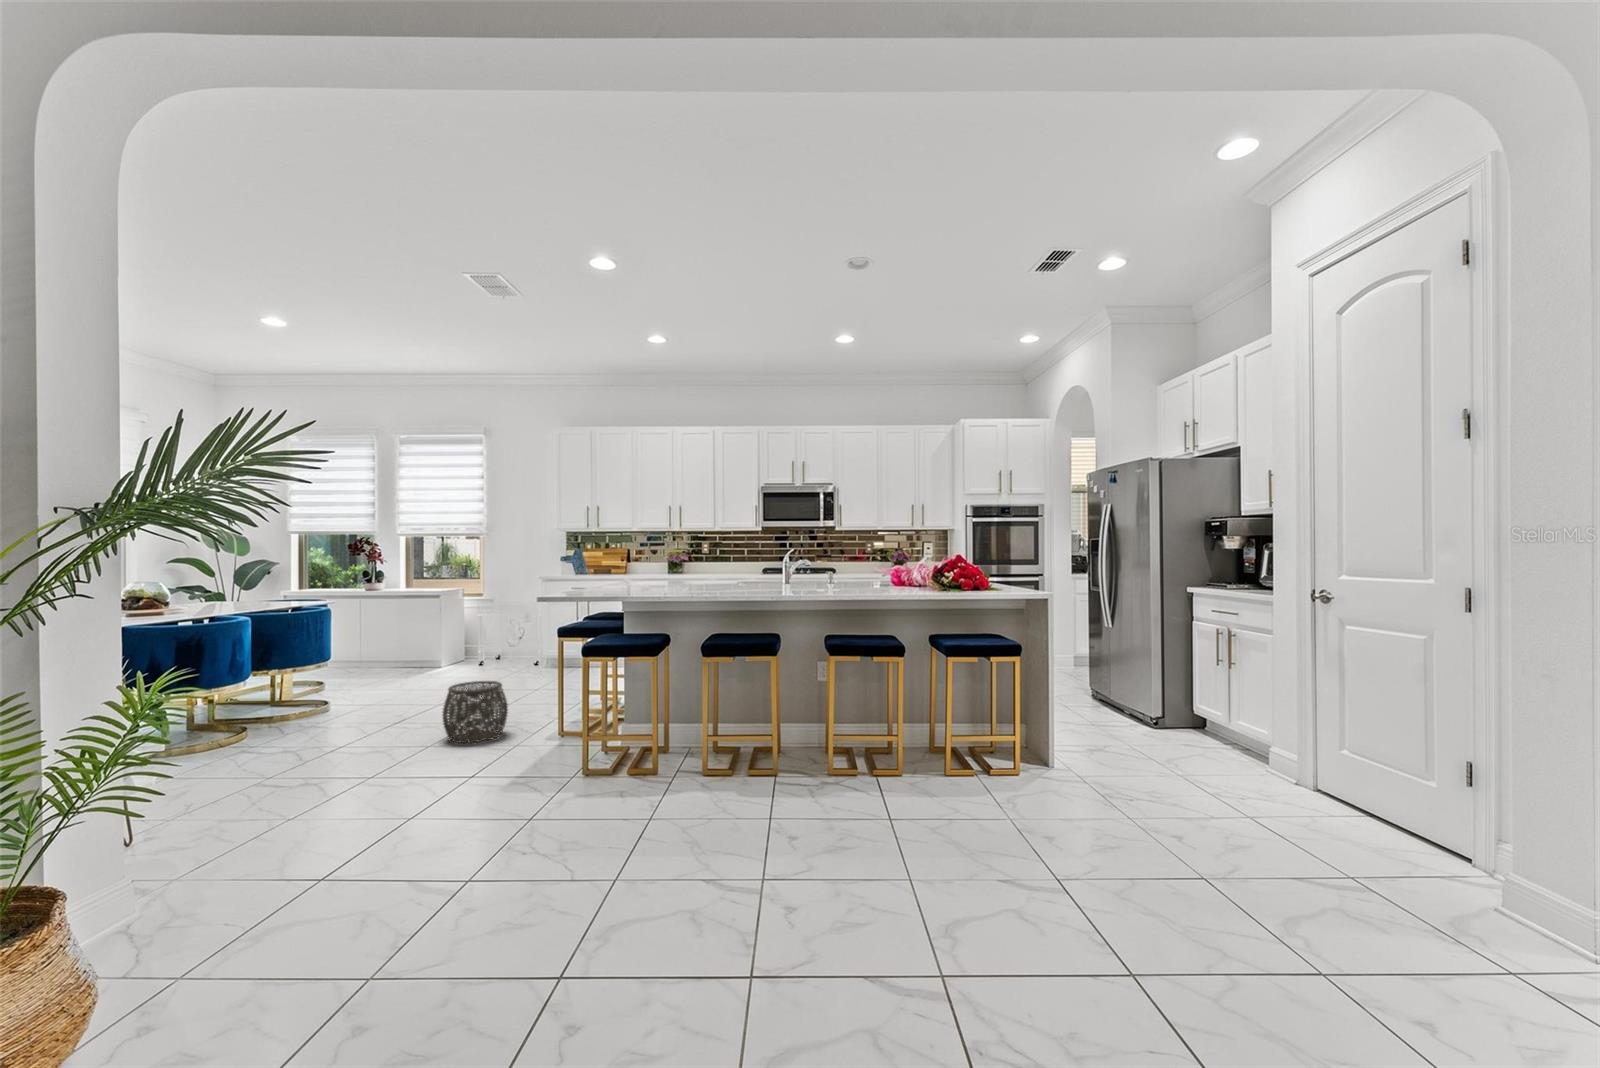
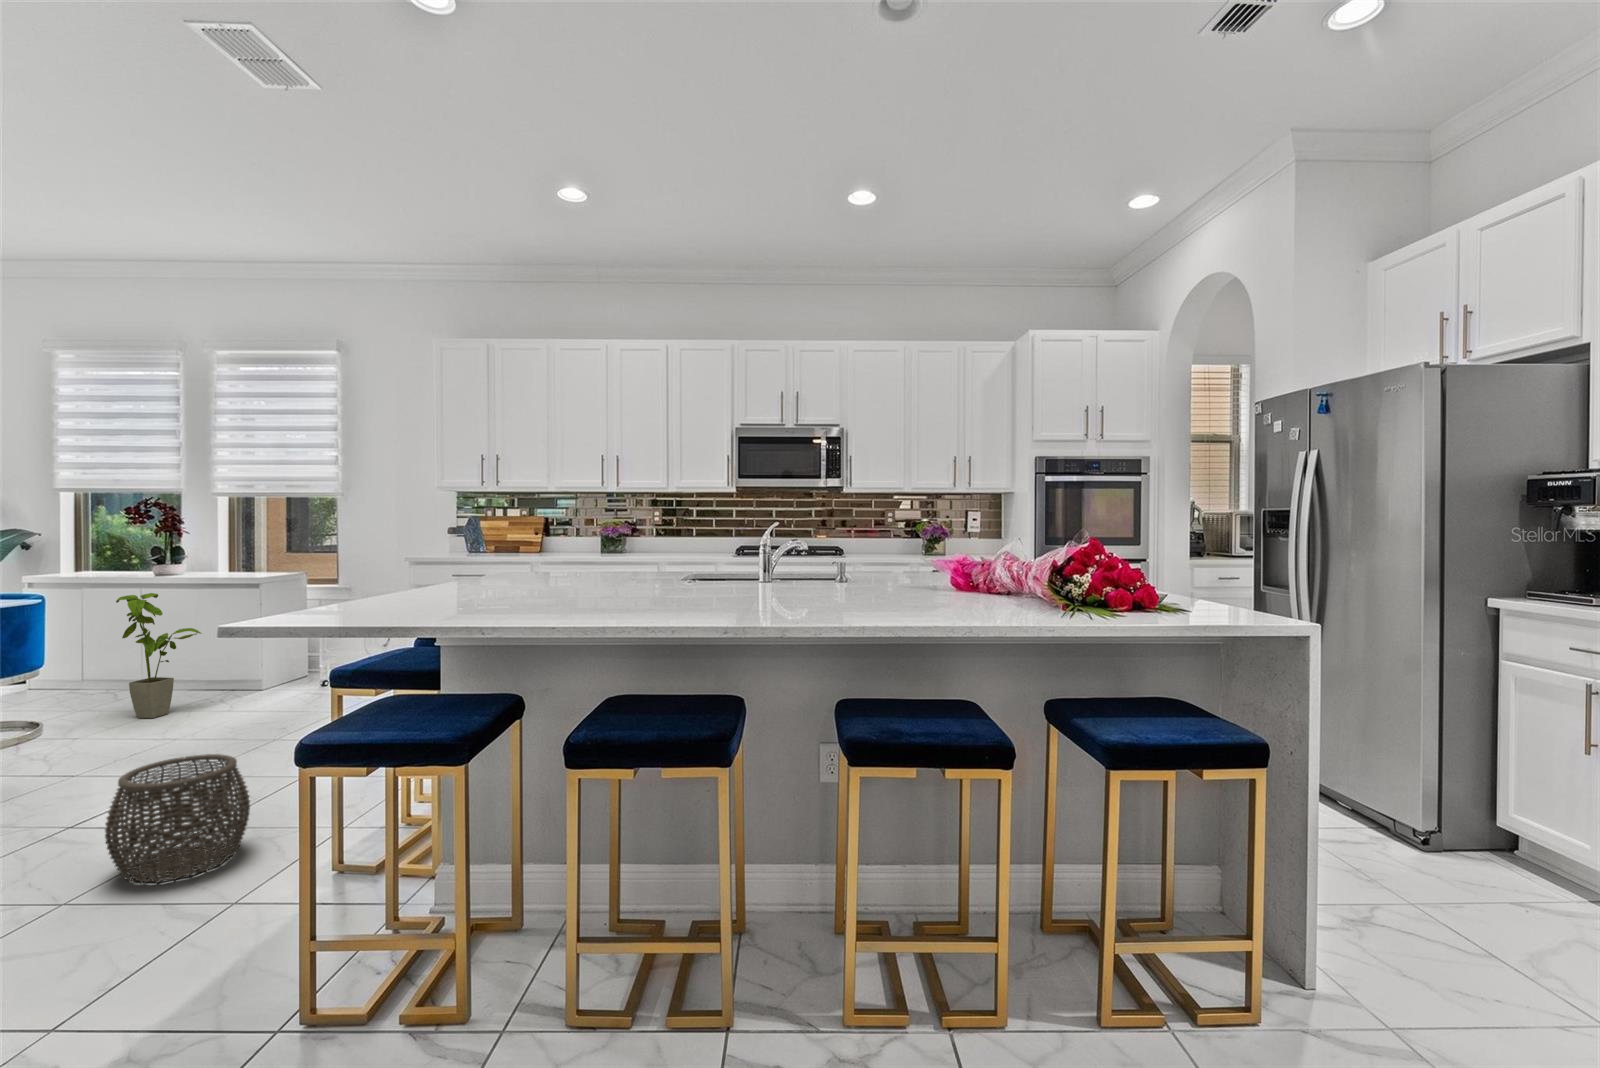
house plant: none [362,601,413,684] -> present [116,593,202,718]

